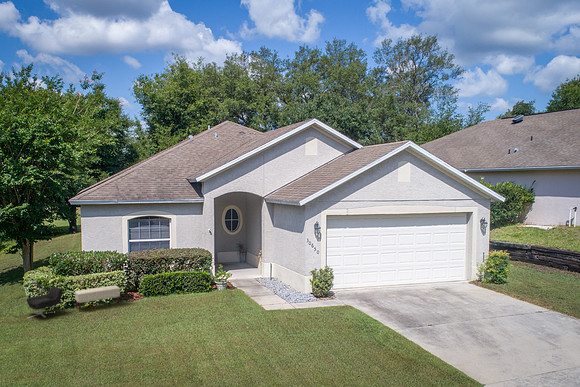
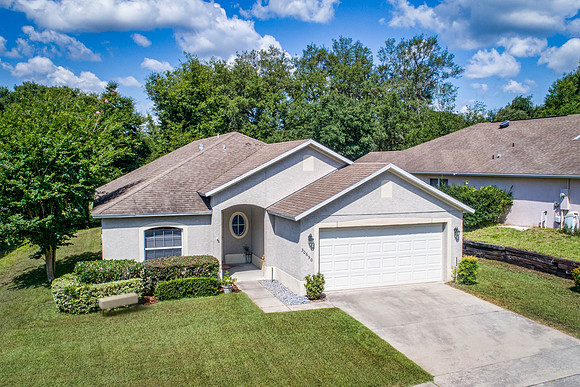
lounge chair: present [27,286,63,317] -> none [57,295,88,324]

